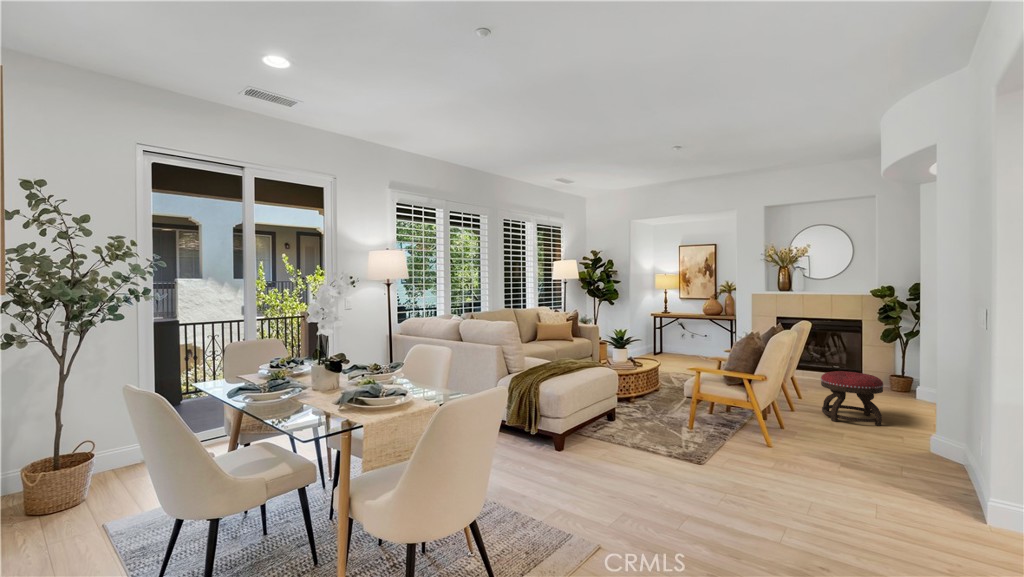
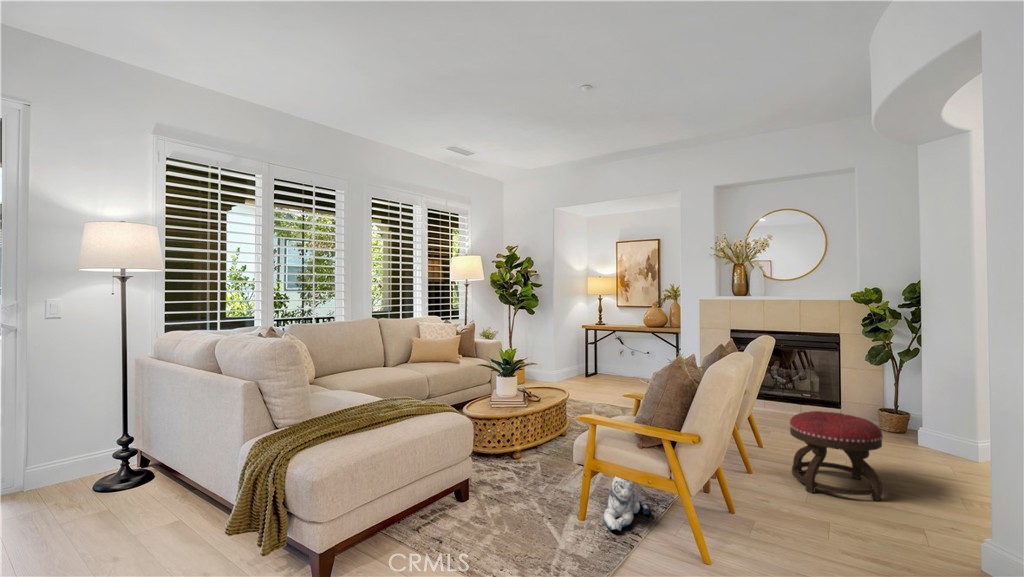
plush toy: none [703,404,731,435] -> present [603,477,649,531]

